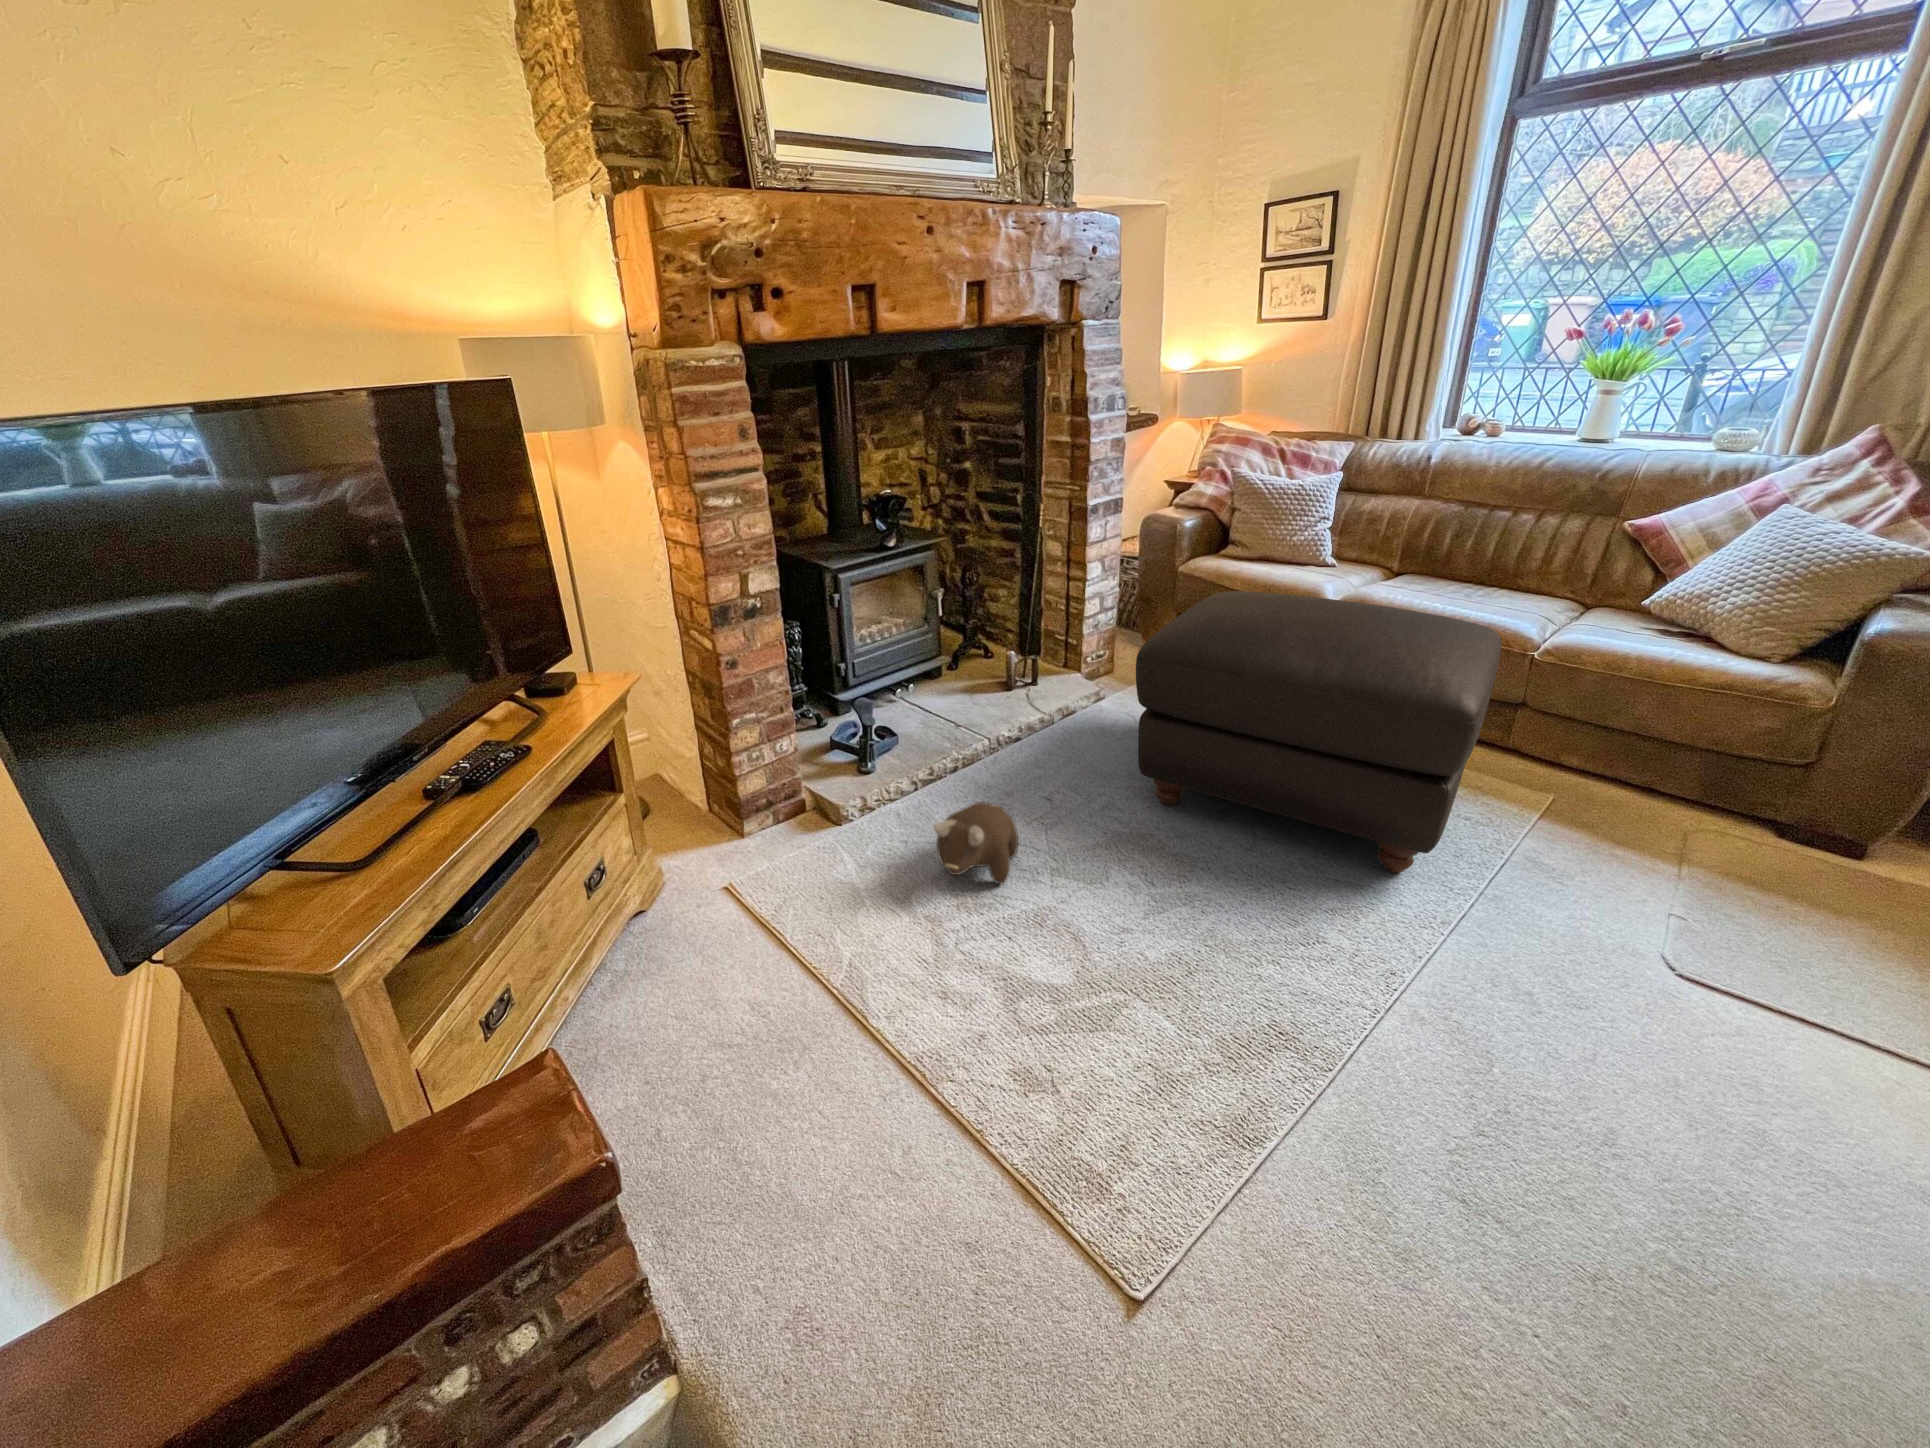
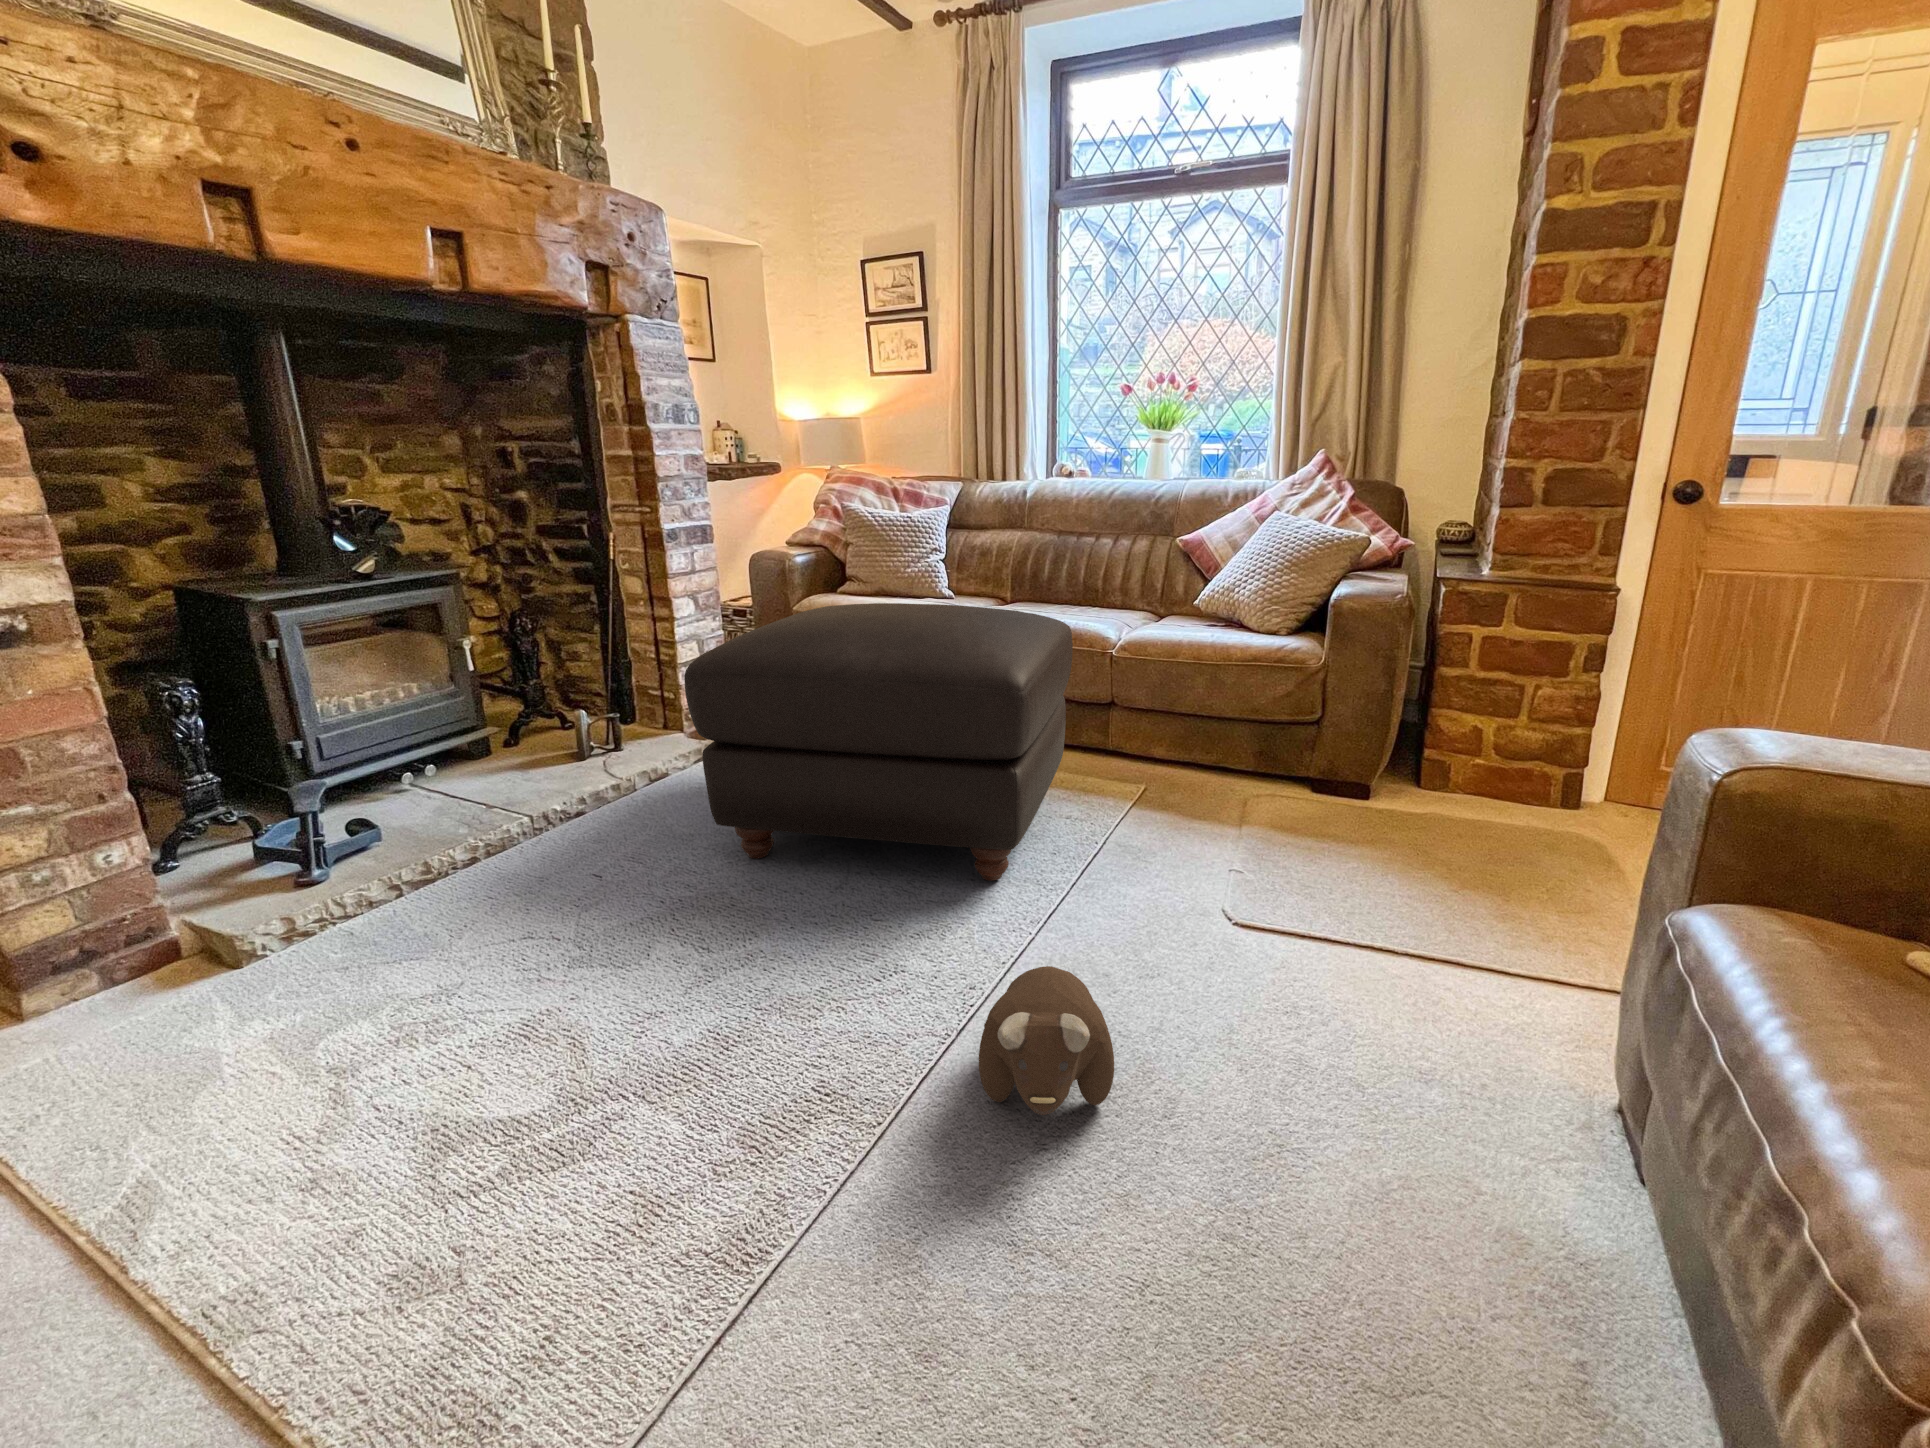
plush toy: present [934,802,1018,884] -> present [979,966,1114,1115]

